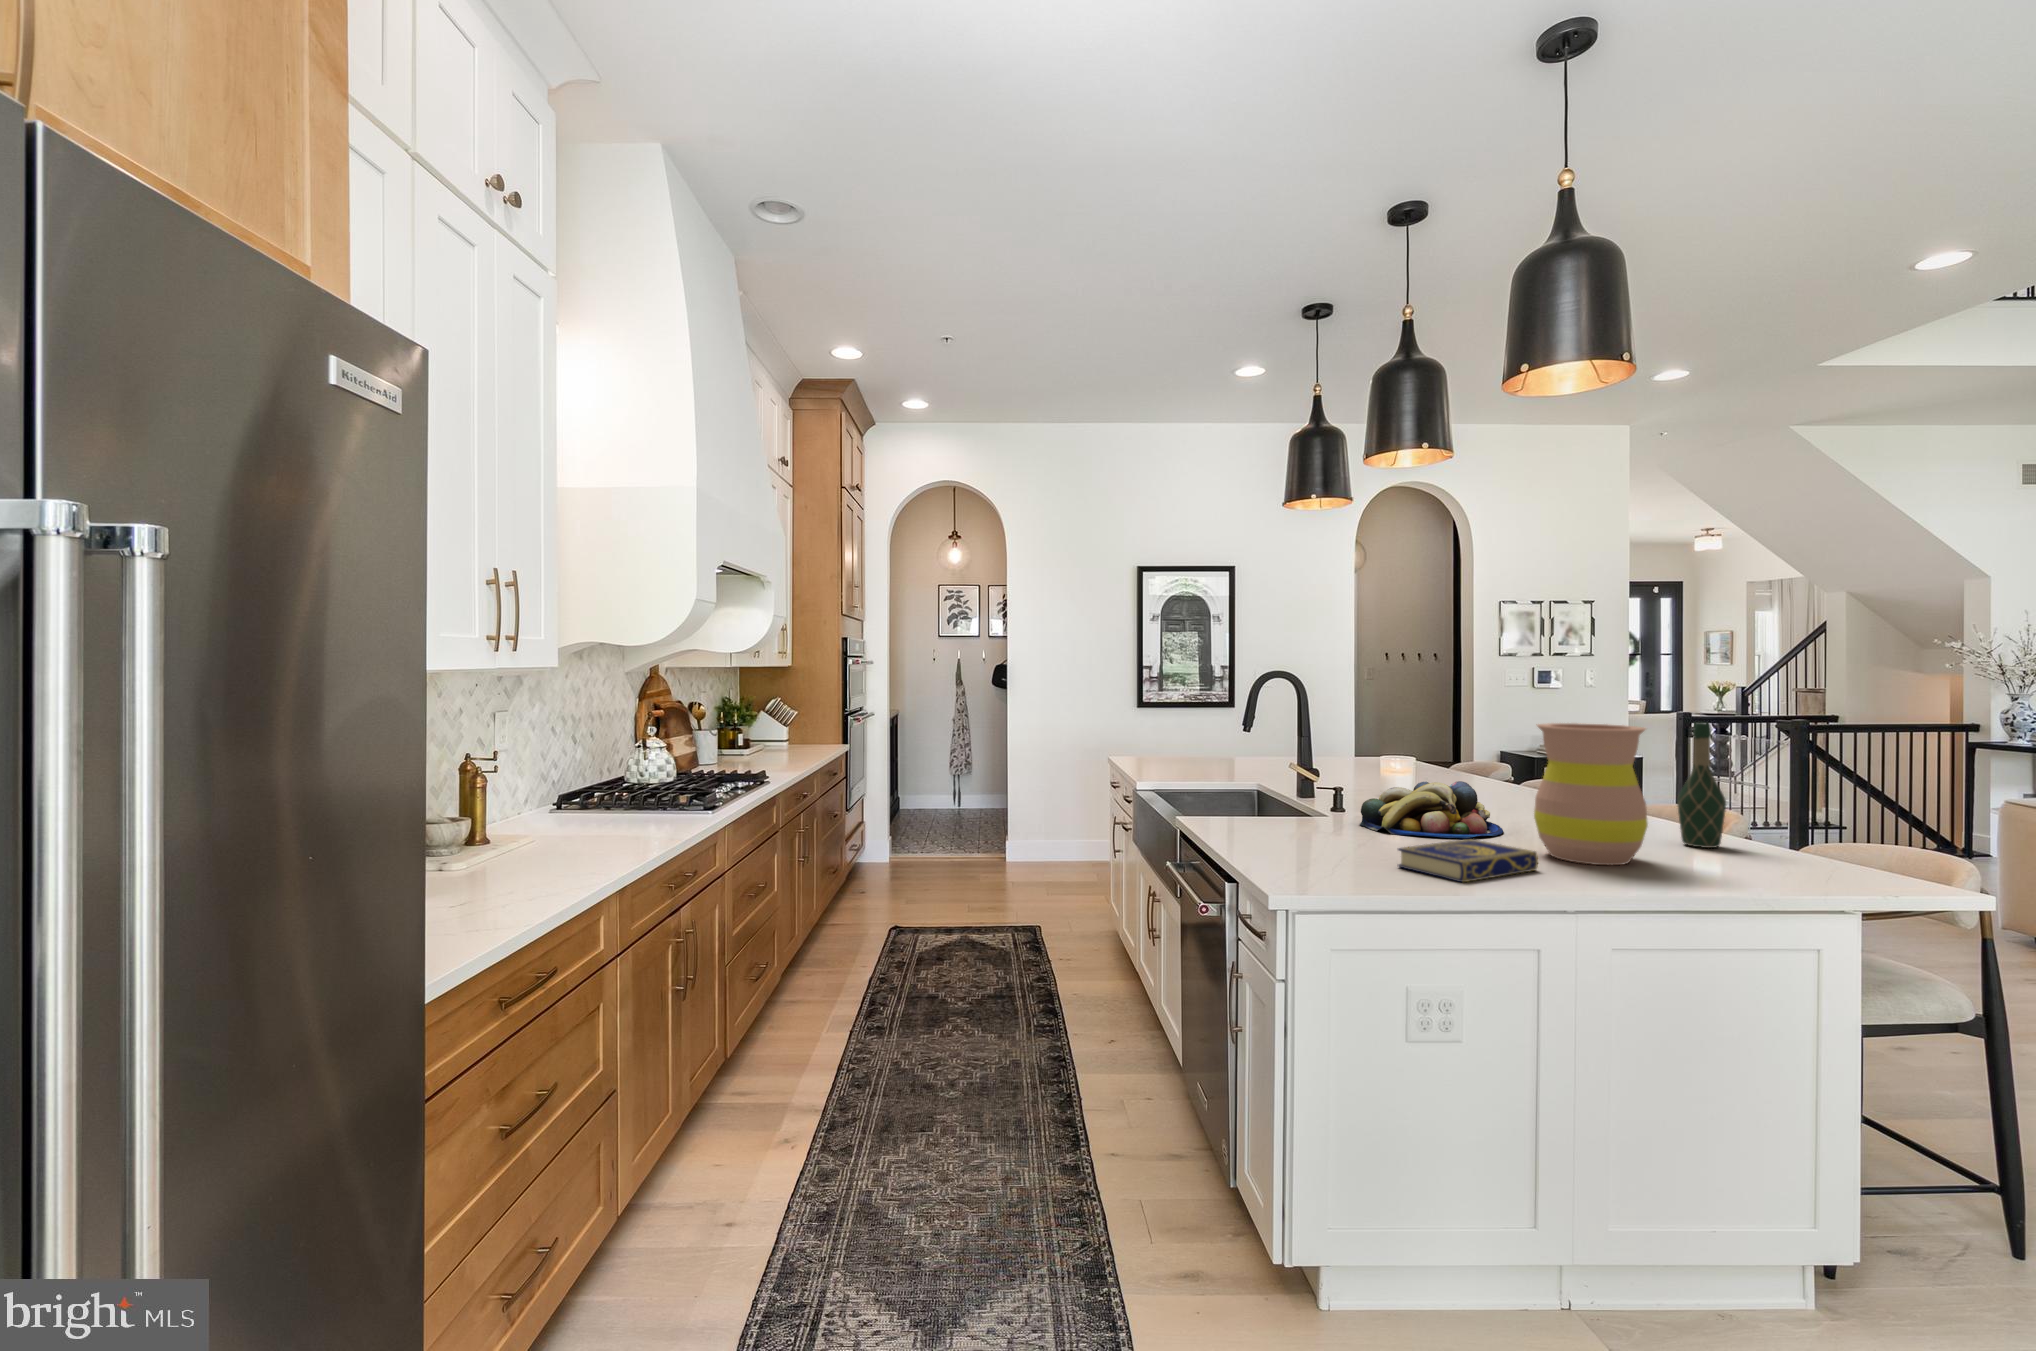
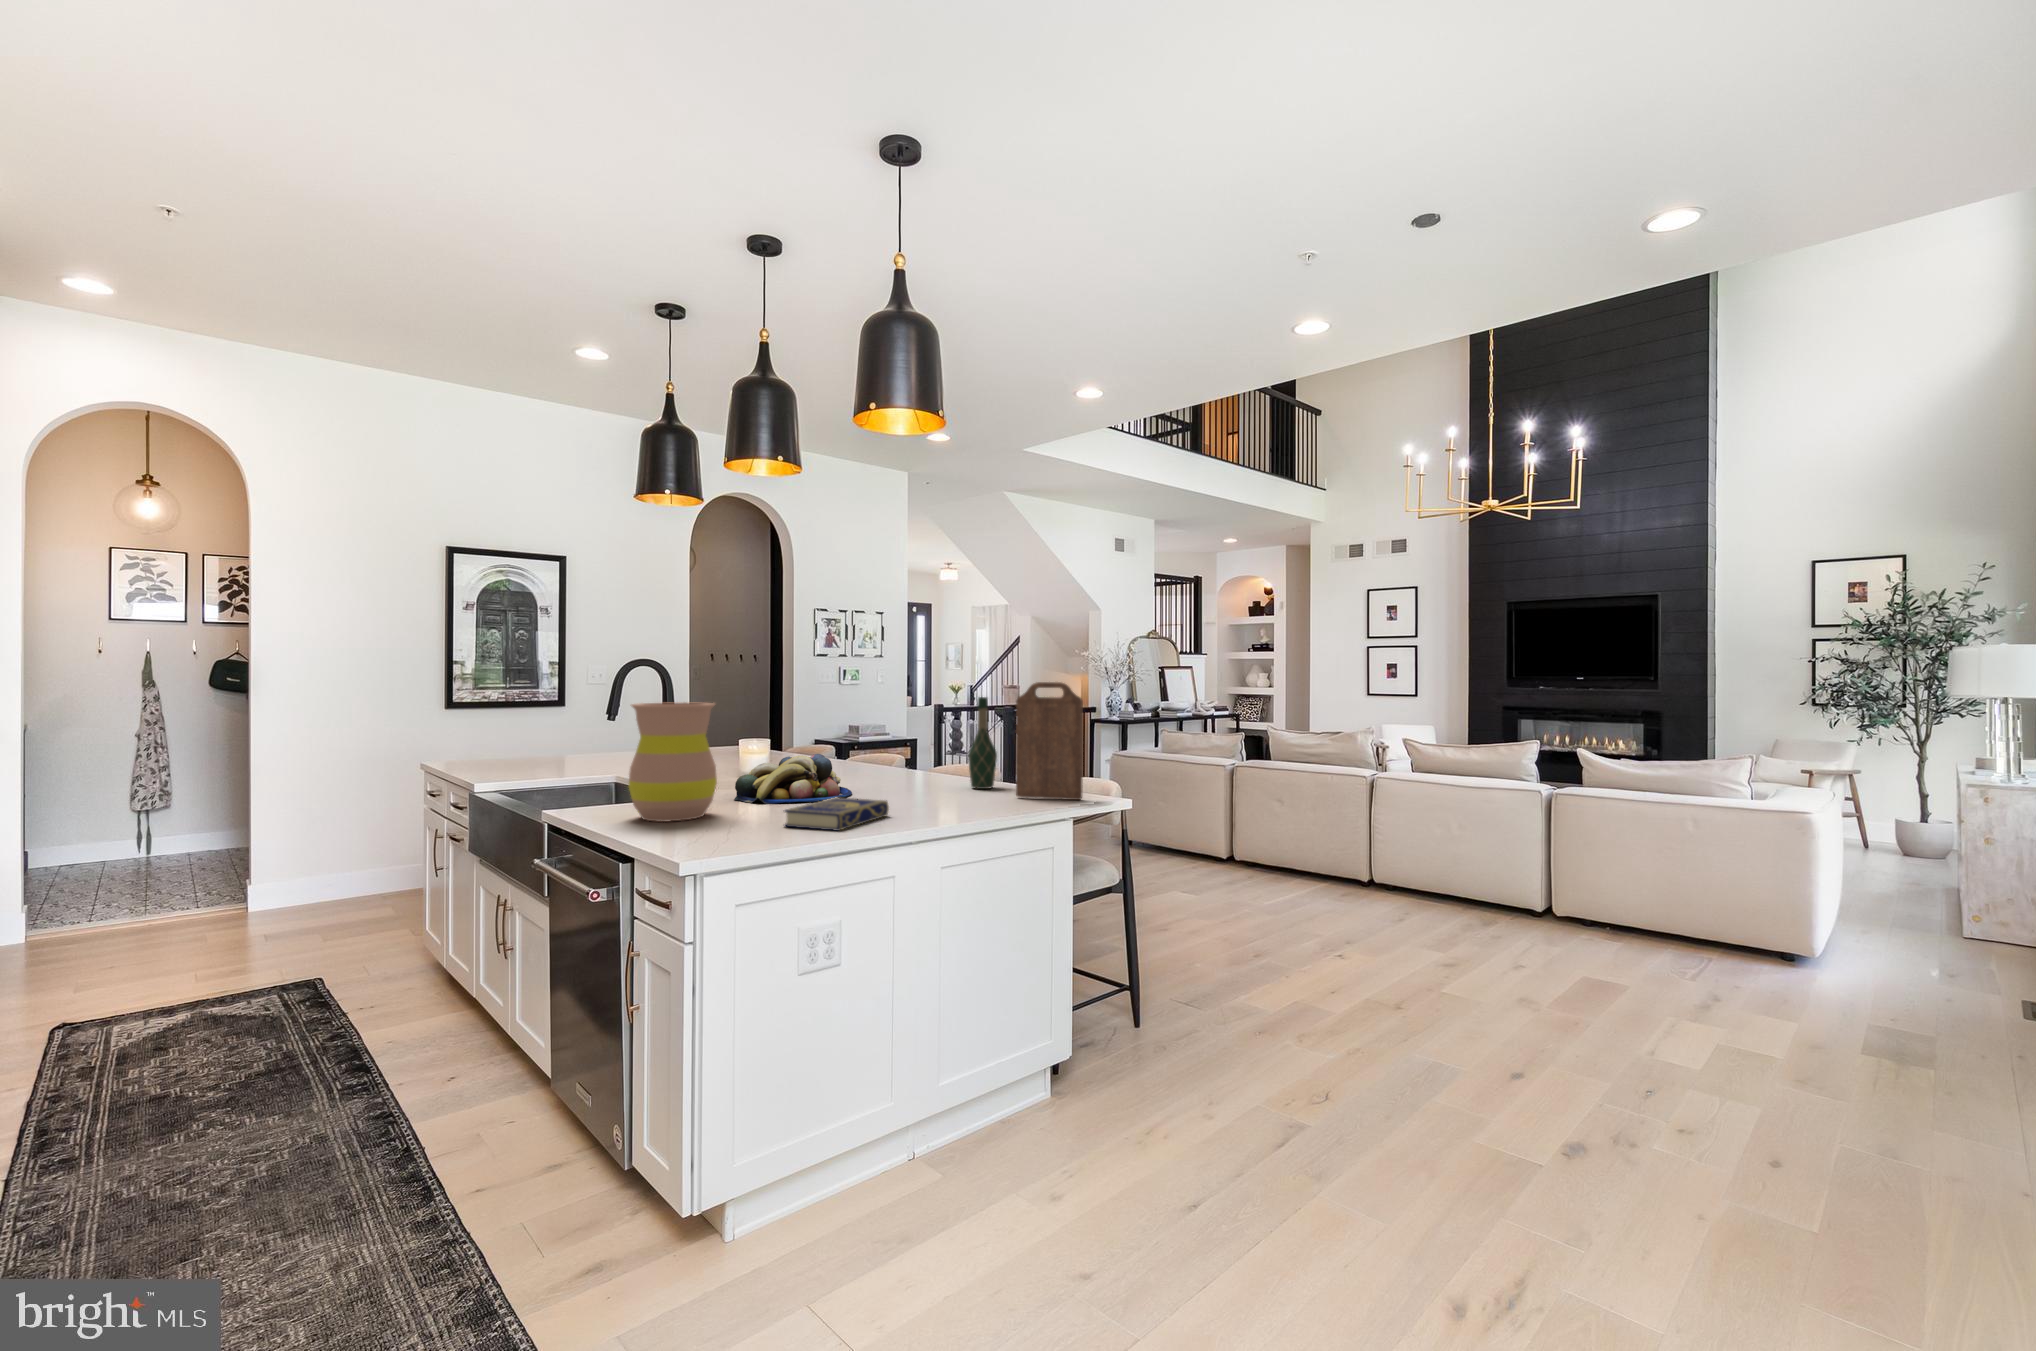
cutting board: none [1752,707,1881,886] -> present [1016,682,1083,800]
vase: present [1534,723,1648,865] -> present [629,702,717,822]

